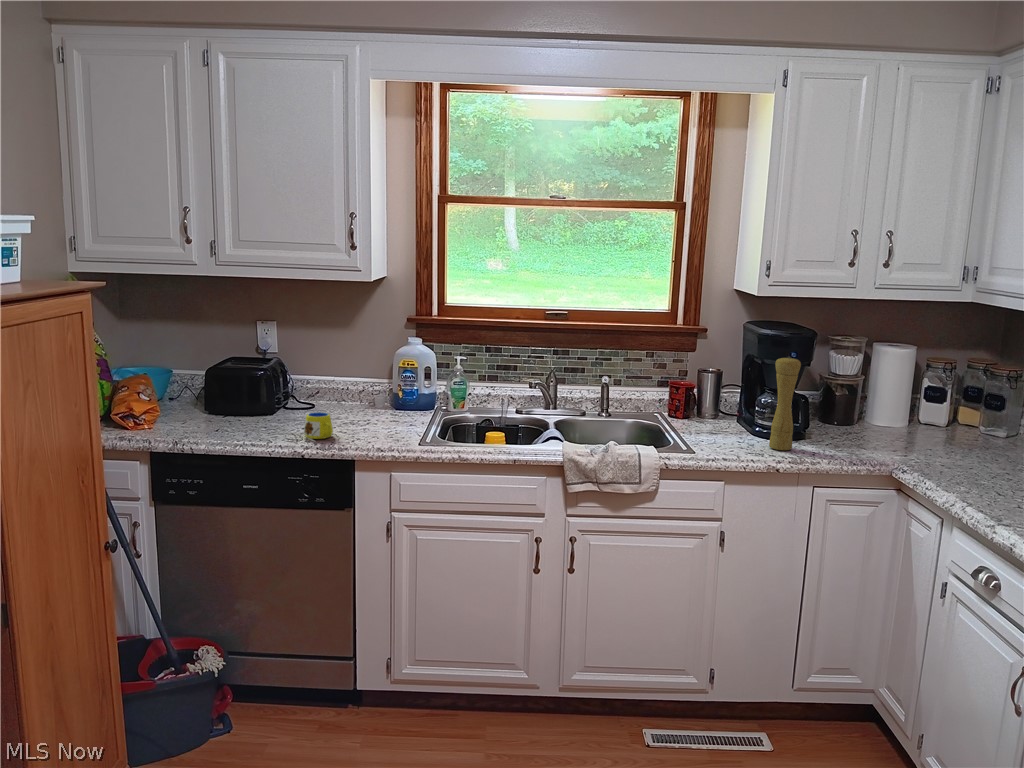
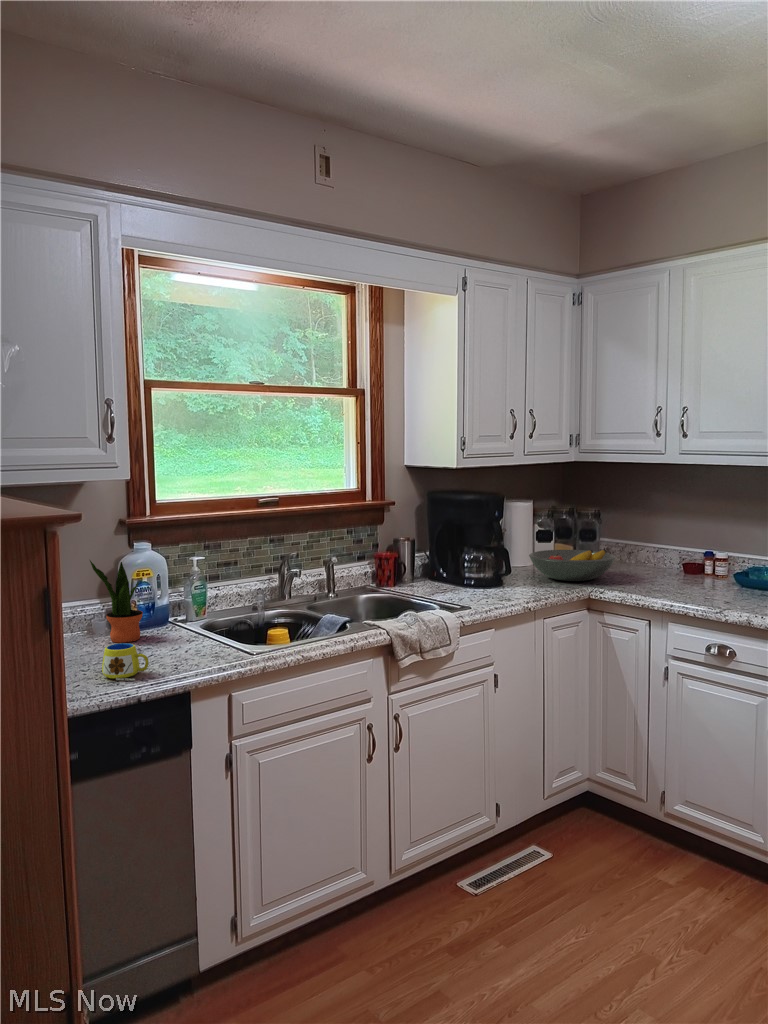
potted plant: none [358,345,395,417] -> present [90,561,143,643]
pepper mill: present [769,357,801,450] -> none [499,514,519,594]
fruit bowl: none [851,410,969,455] -> present [529,550,616,581]

